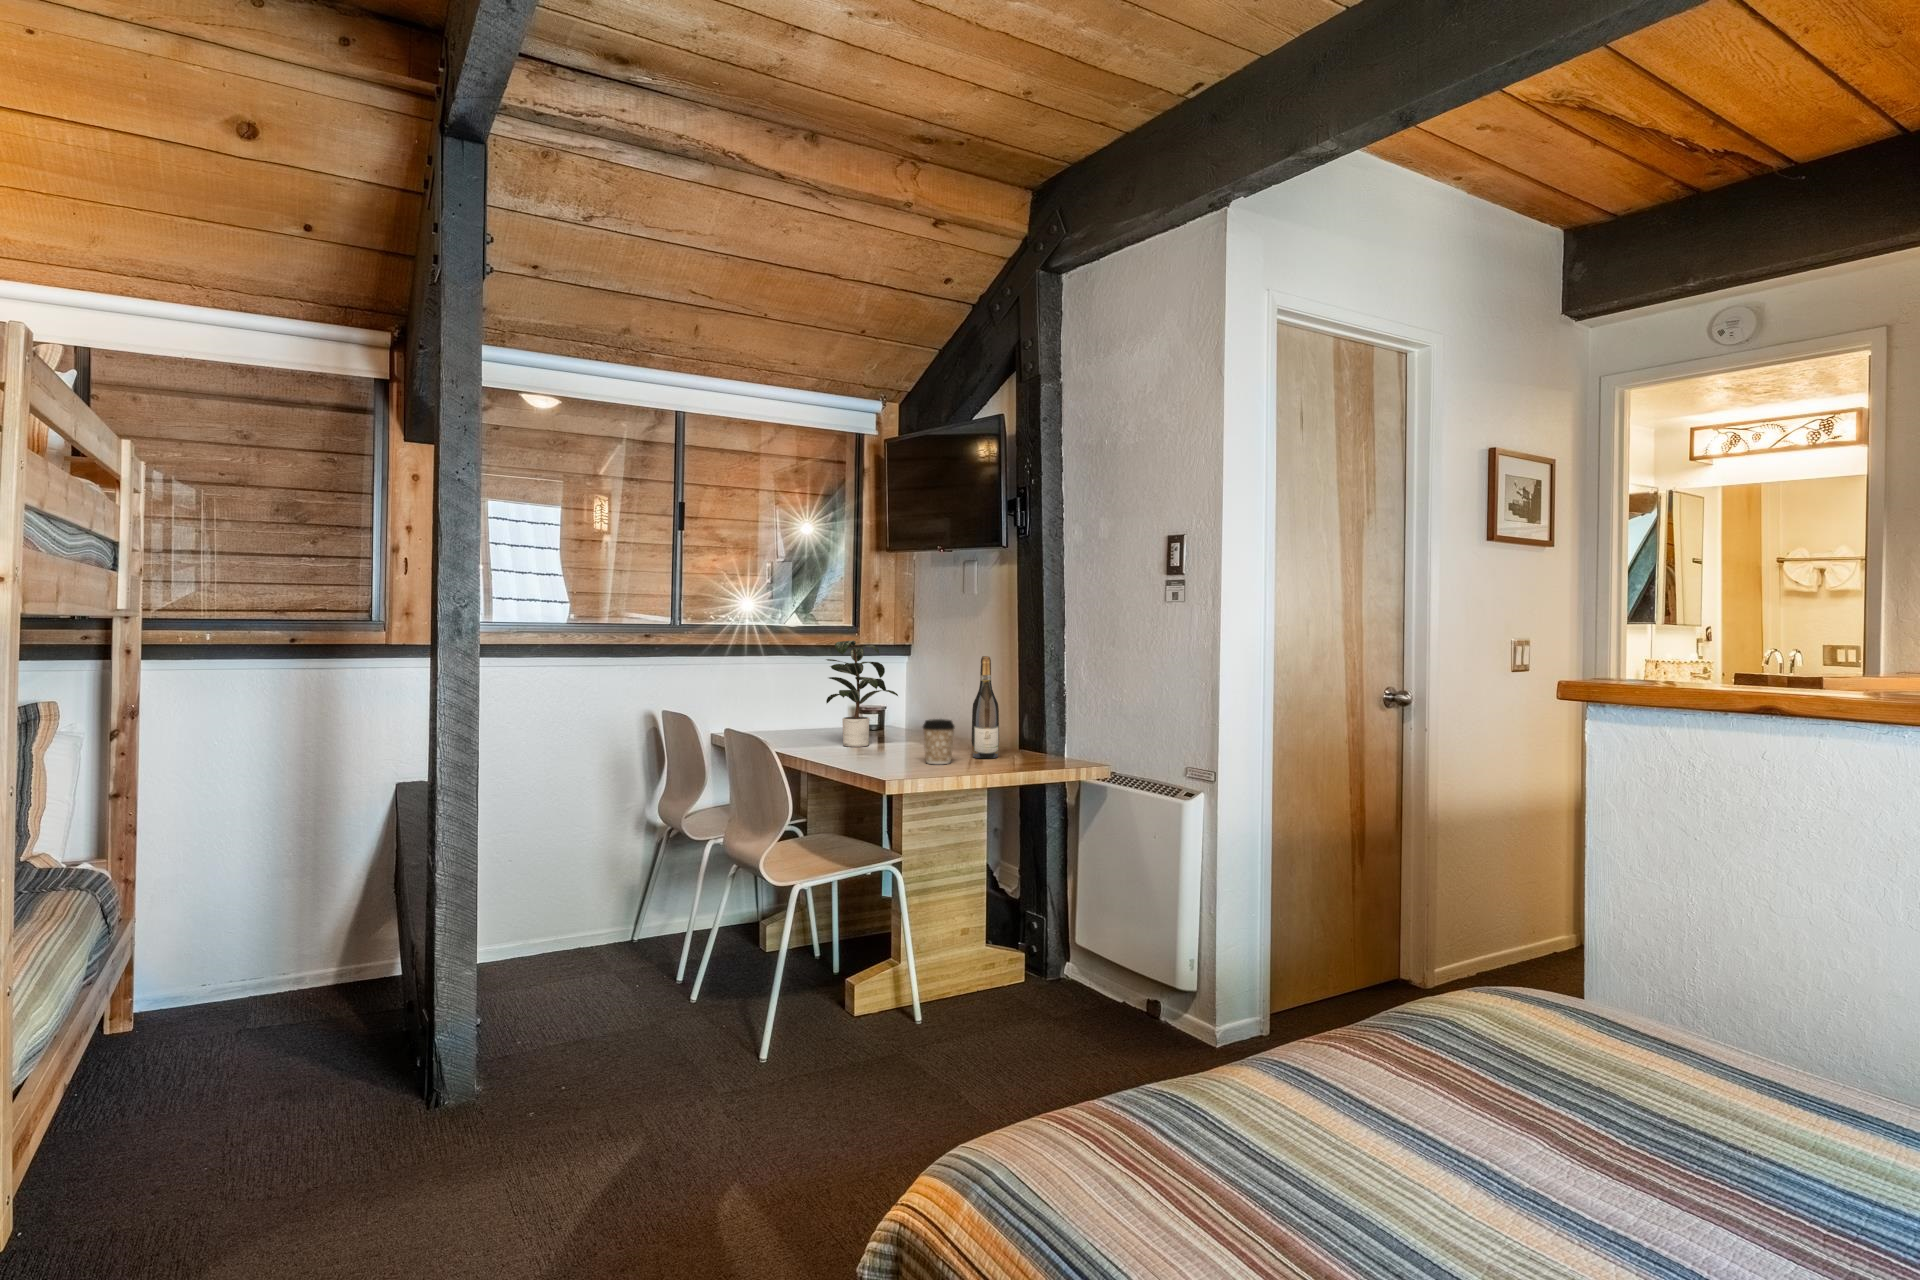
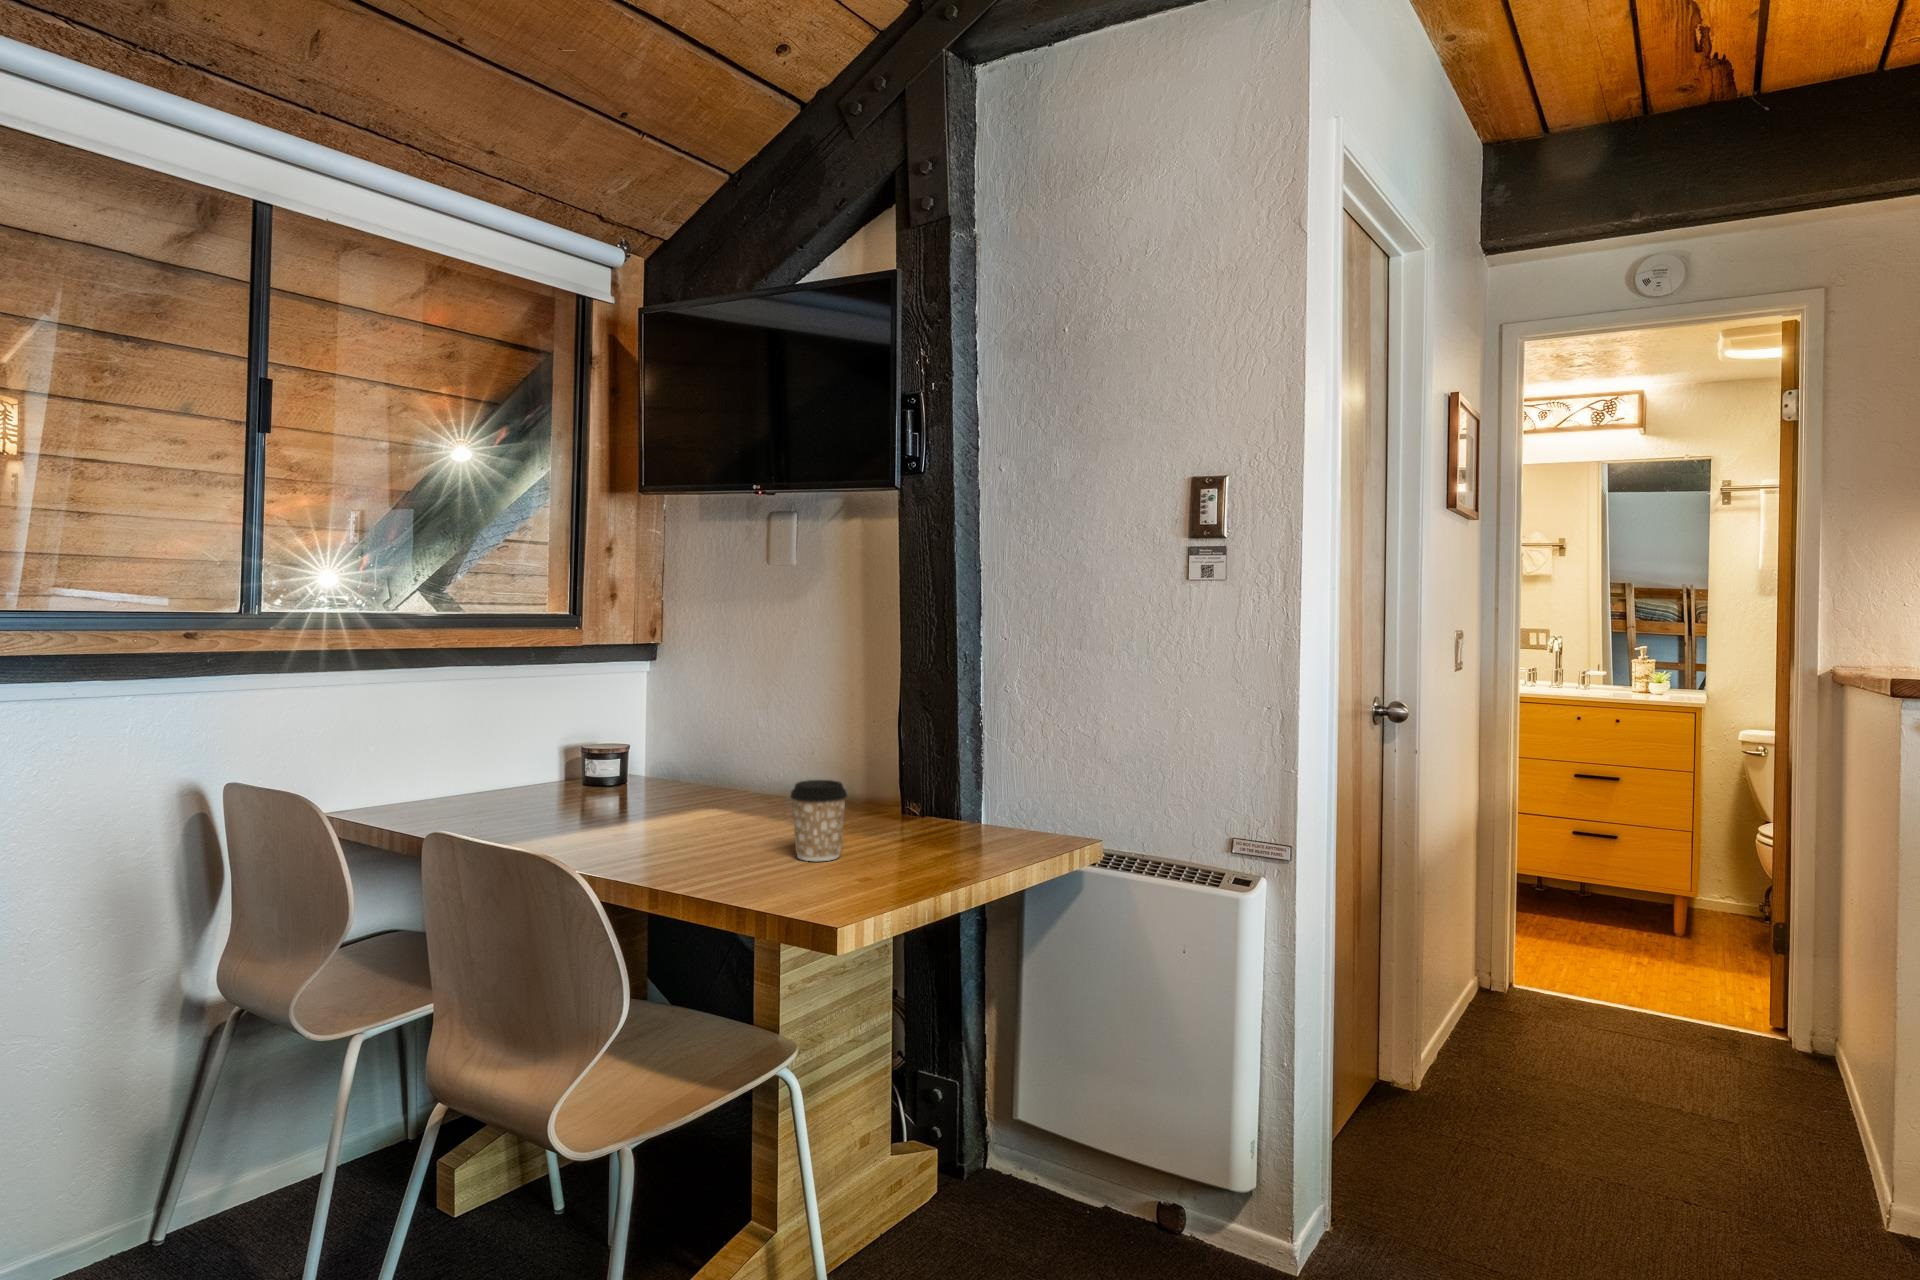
potted plant: present [826,640,898,747] -> none [537,640,711,823]
wine bottle: present [971,656,999,758] -> none [849,668,895,838]

